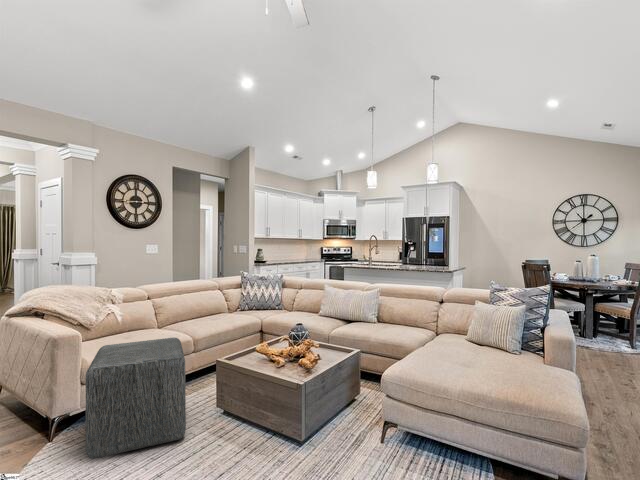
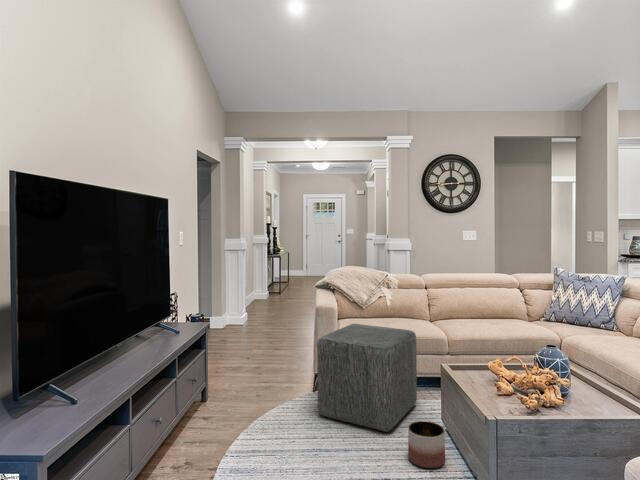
planter: none [217,408,248,450] -> present [408,421,445,468]

